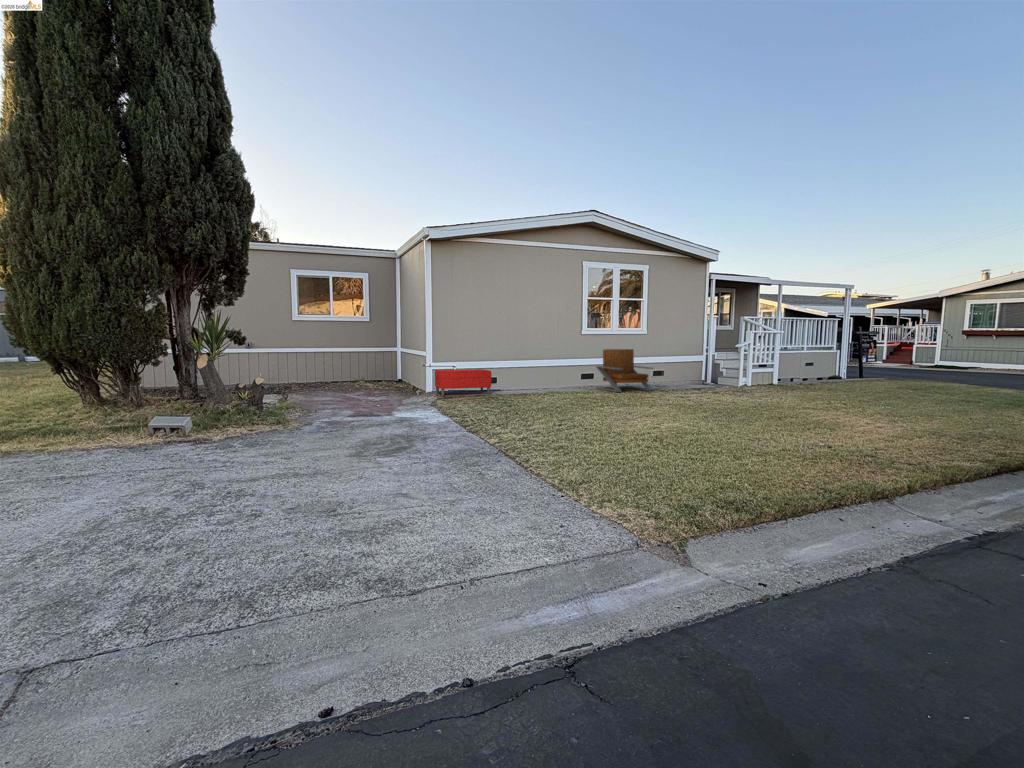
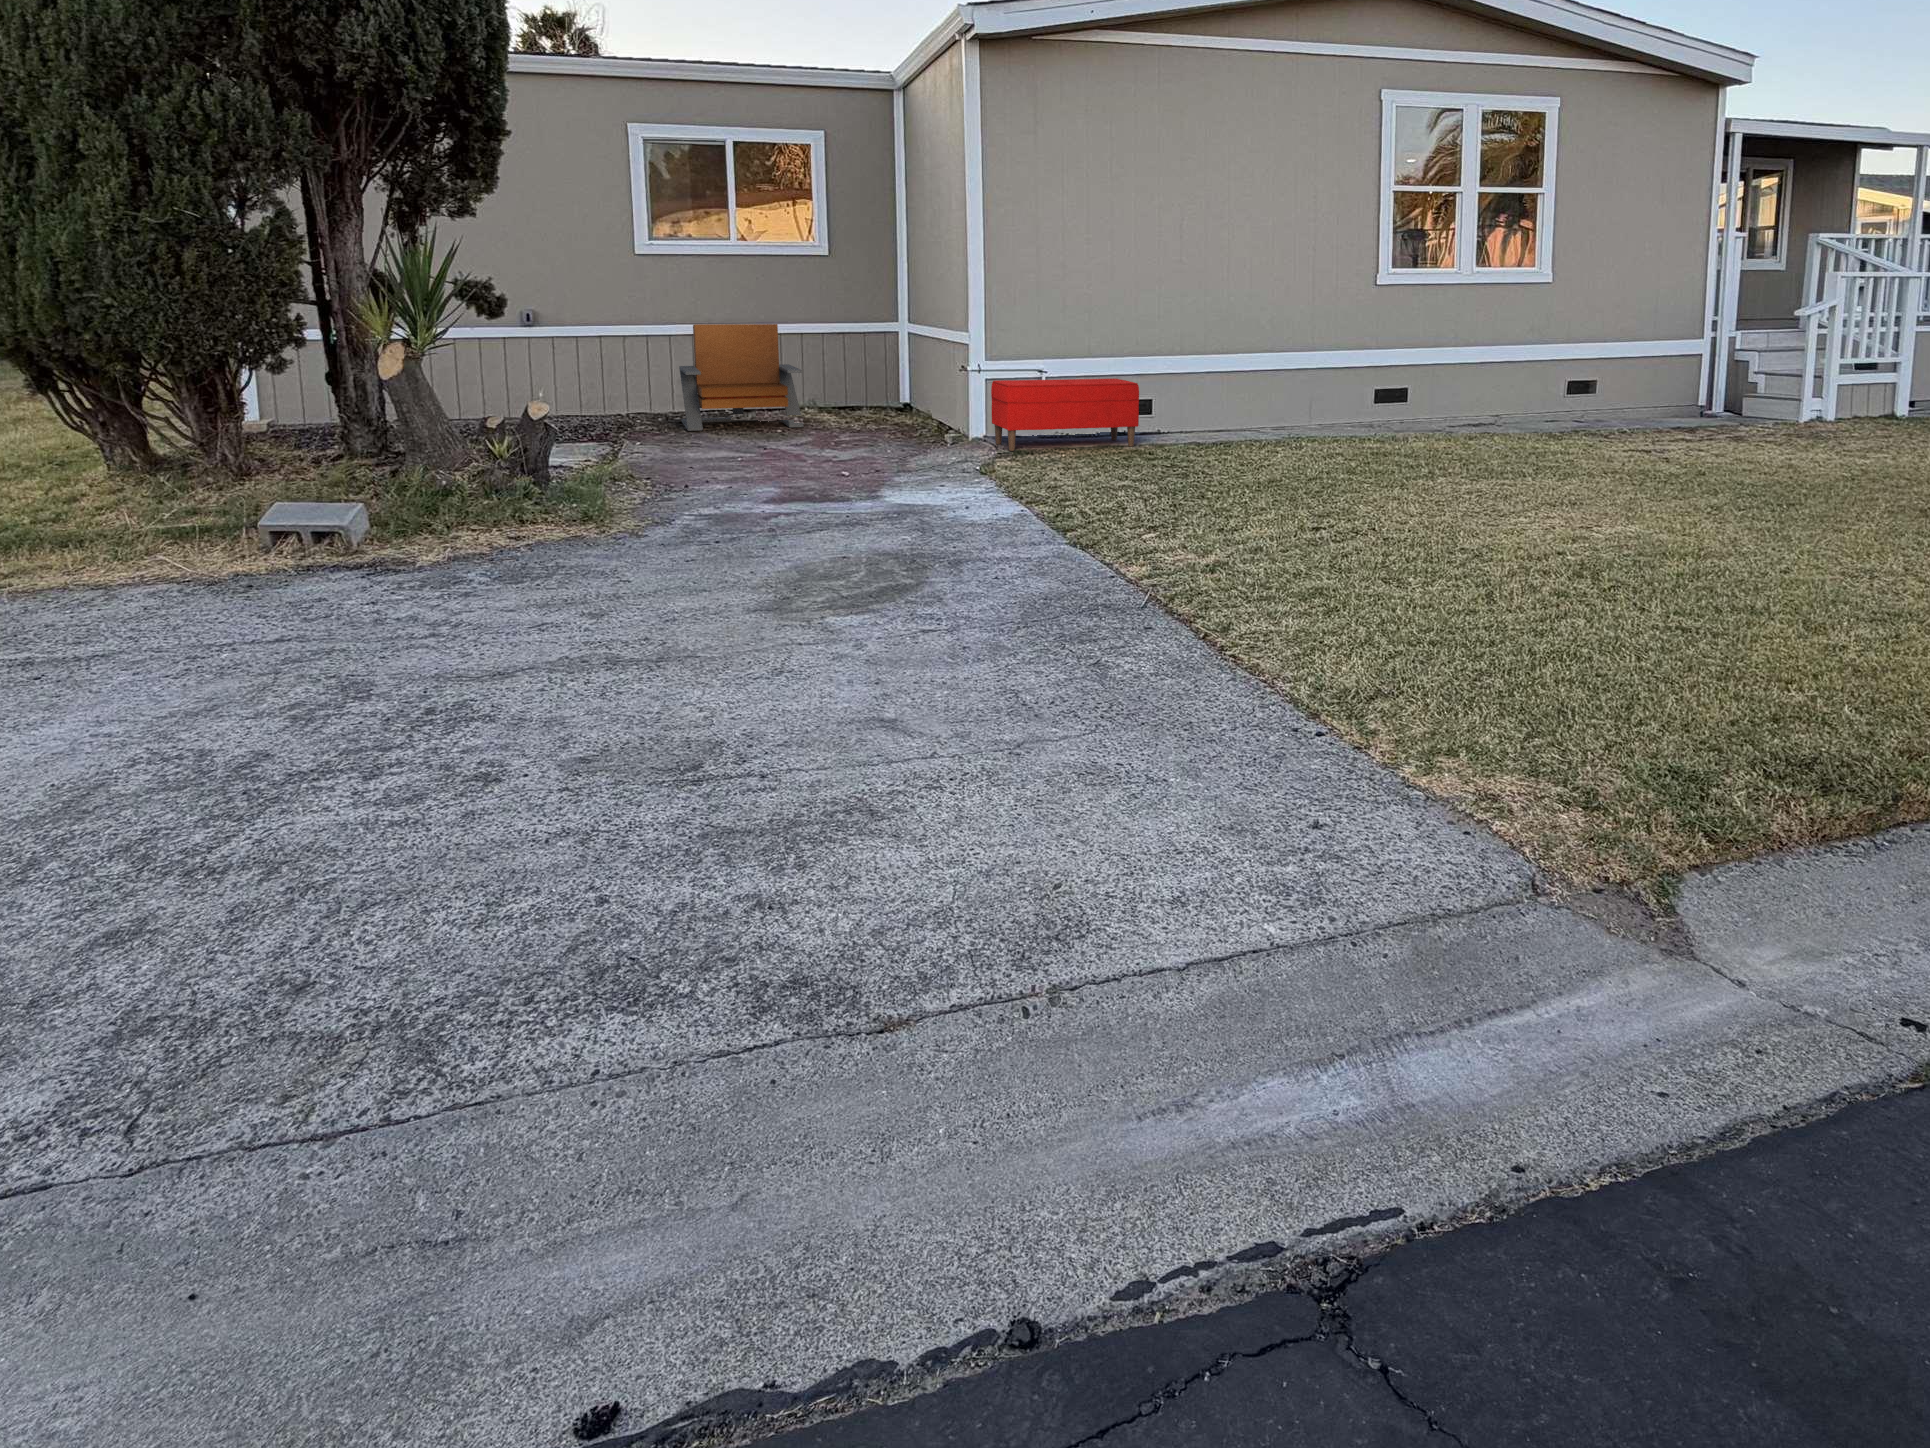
lounge chair: present [596,349,653,392] -> present [679,324,803,431]

